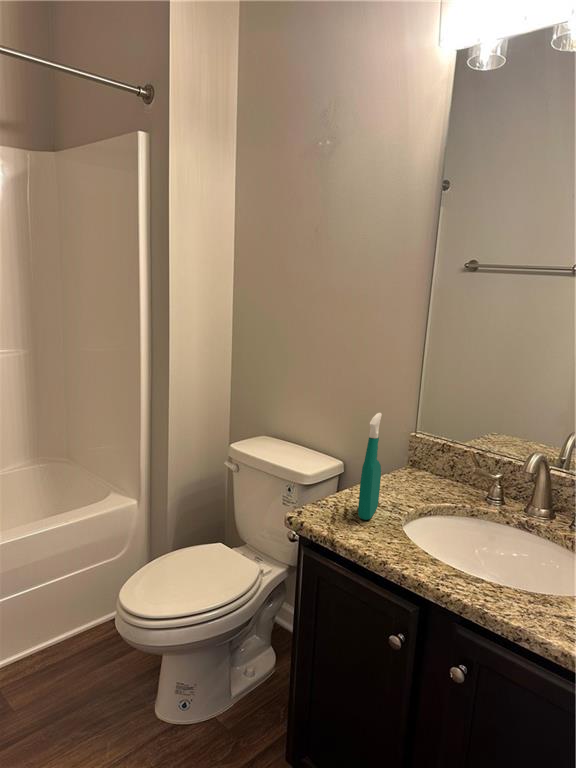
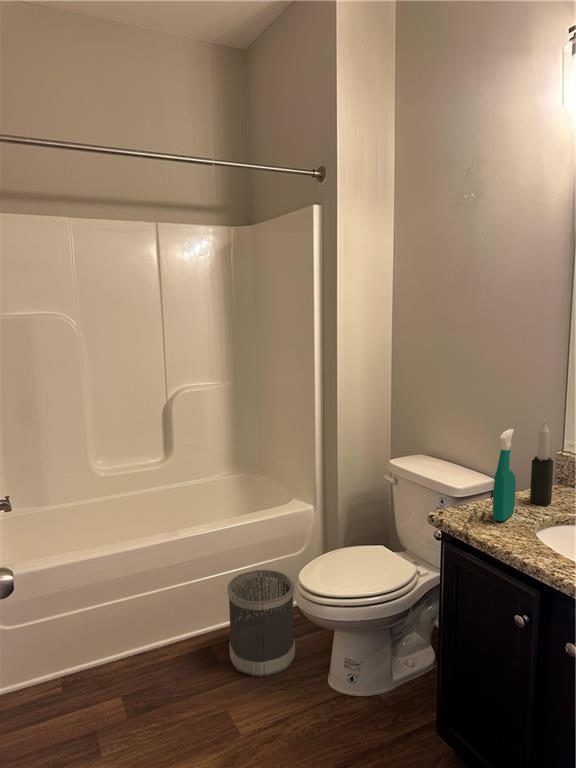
candle: none [390,401,416,495] -> present [530,420,553,506]
wastebasket: none [24,583,115,721] -> present [227,570,295,677]

